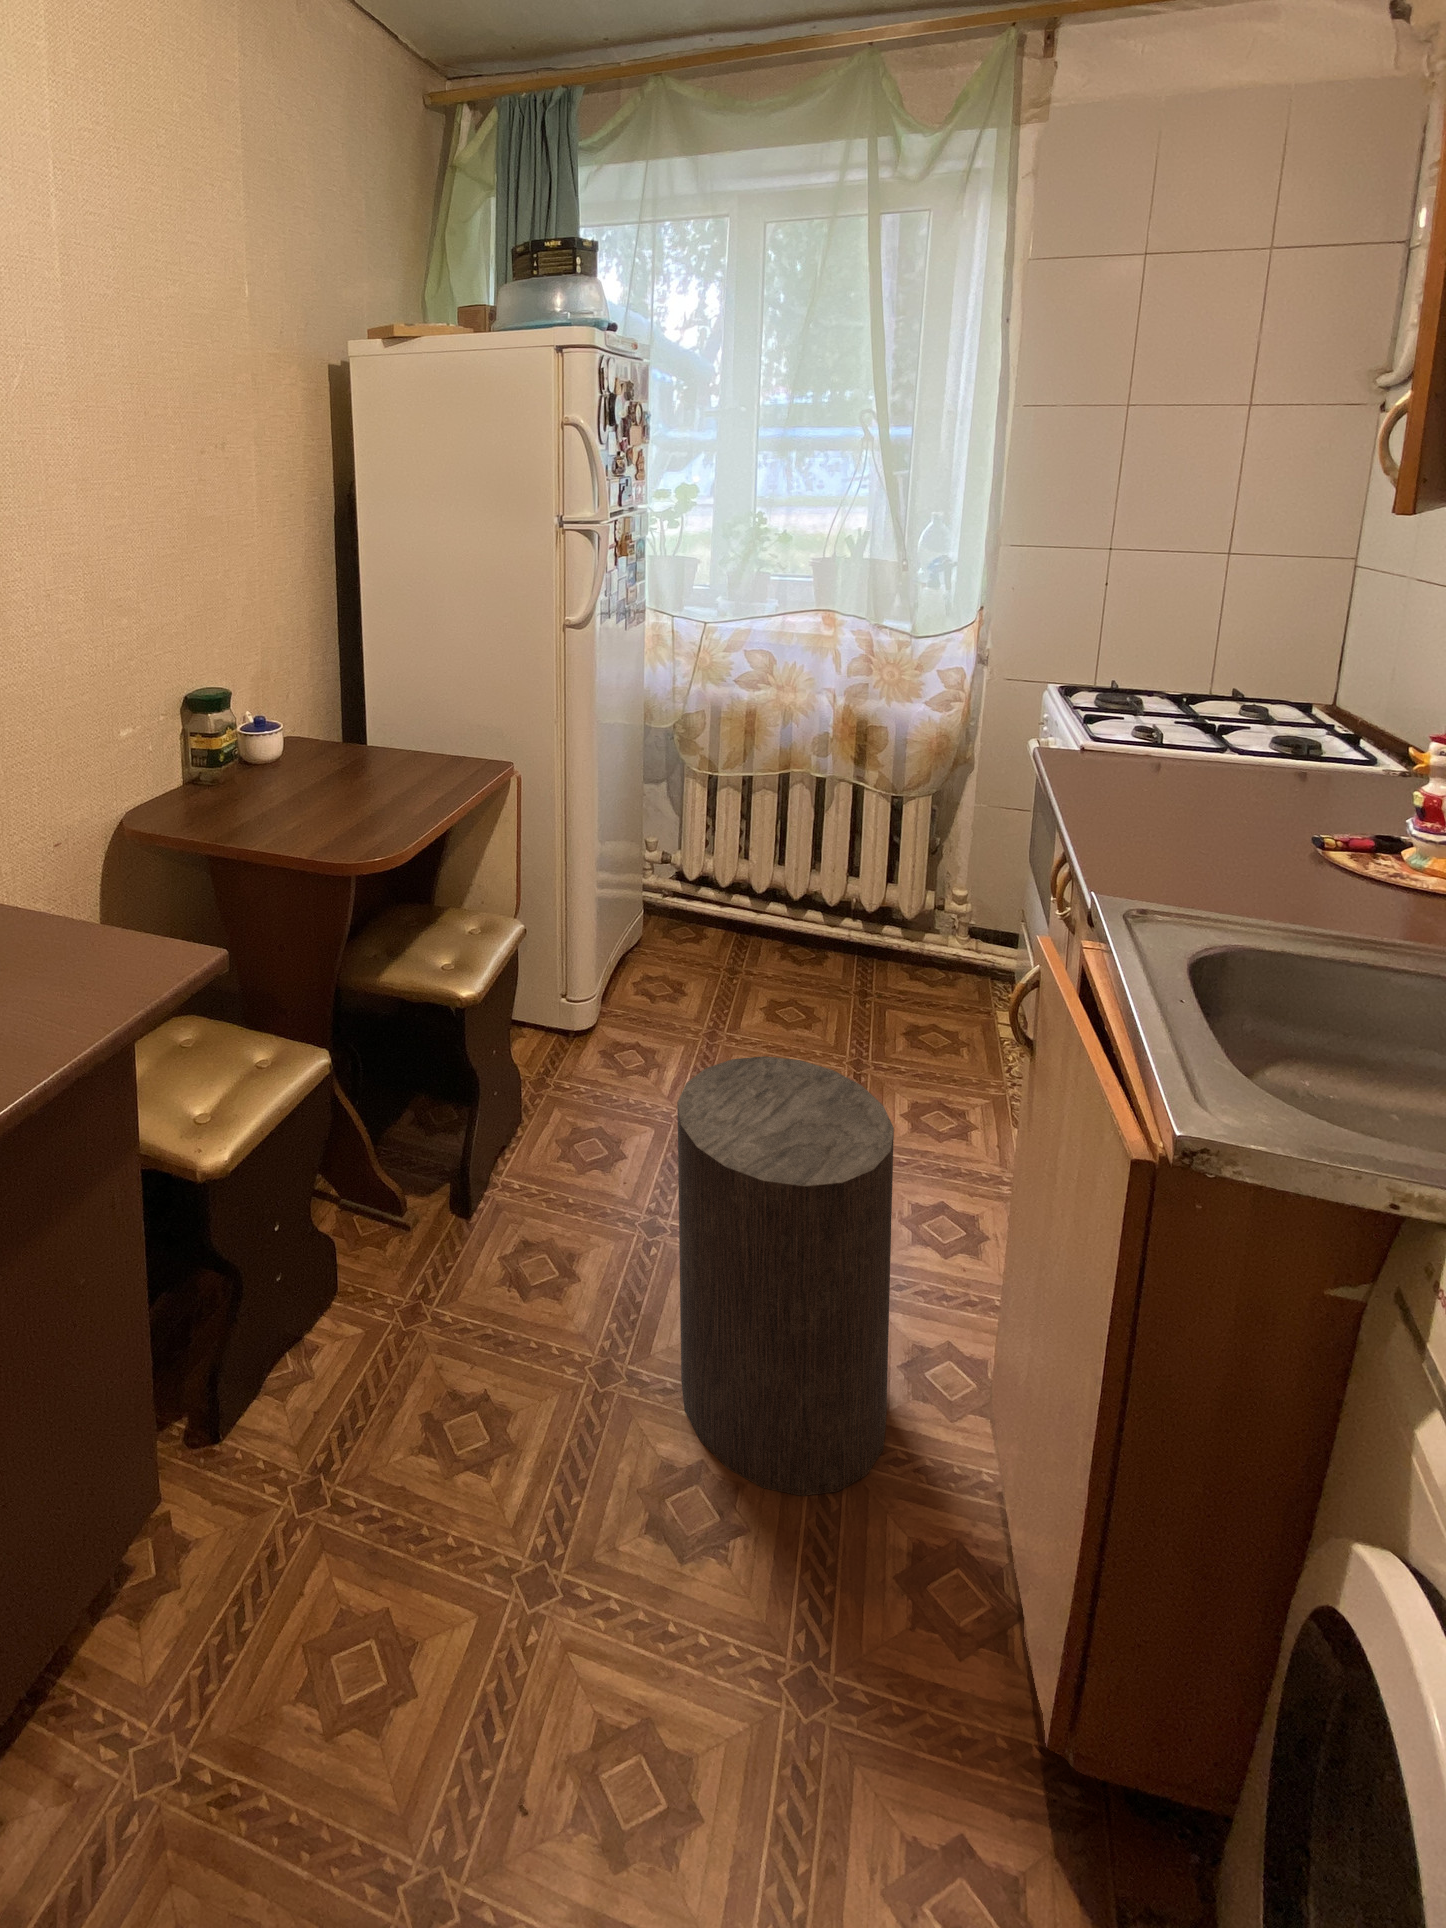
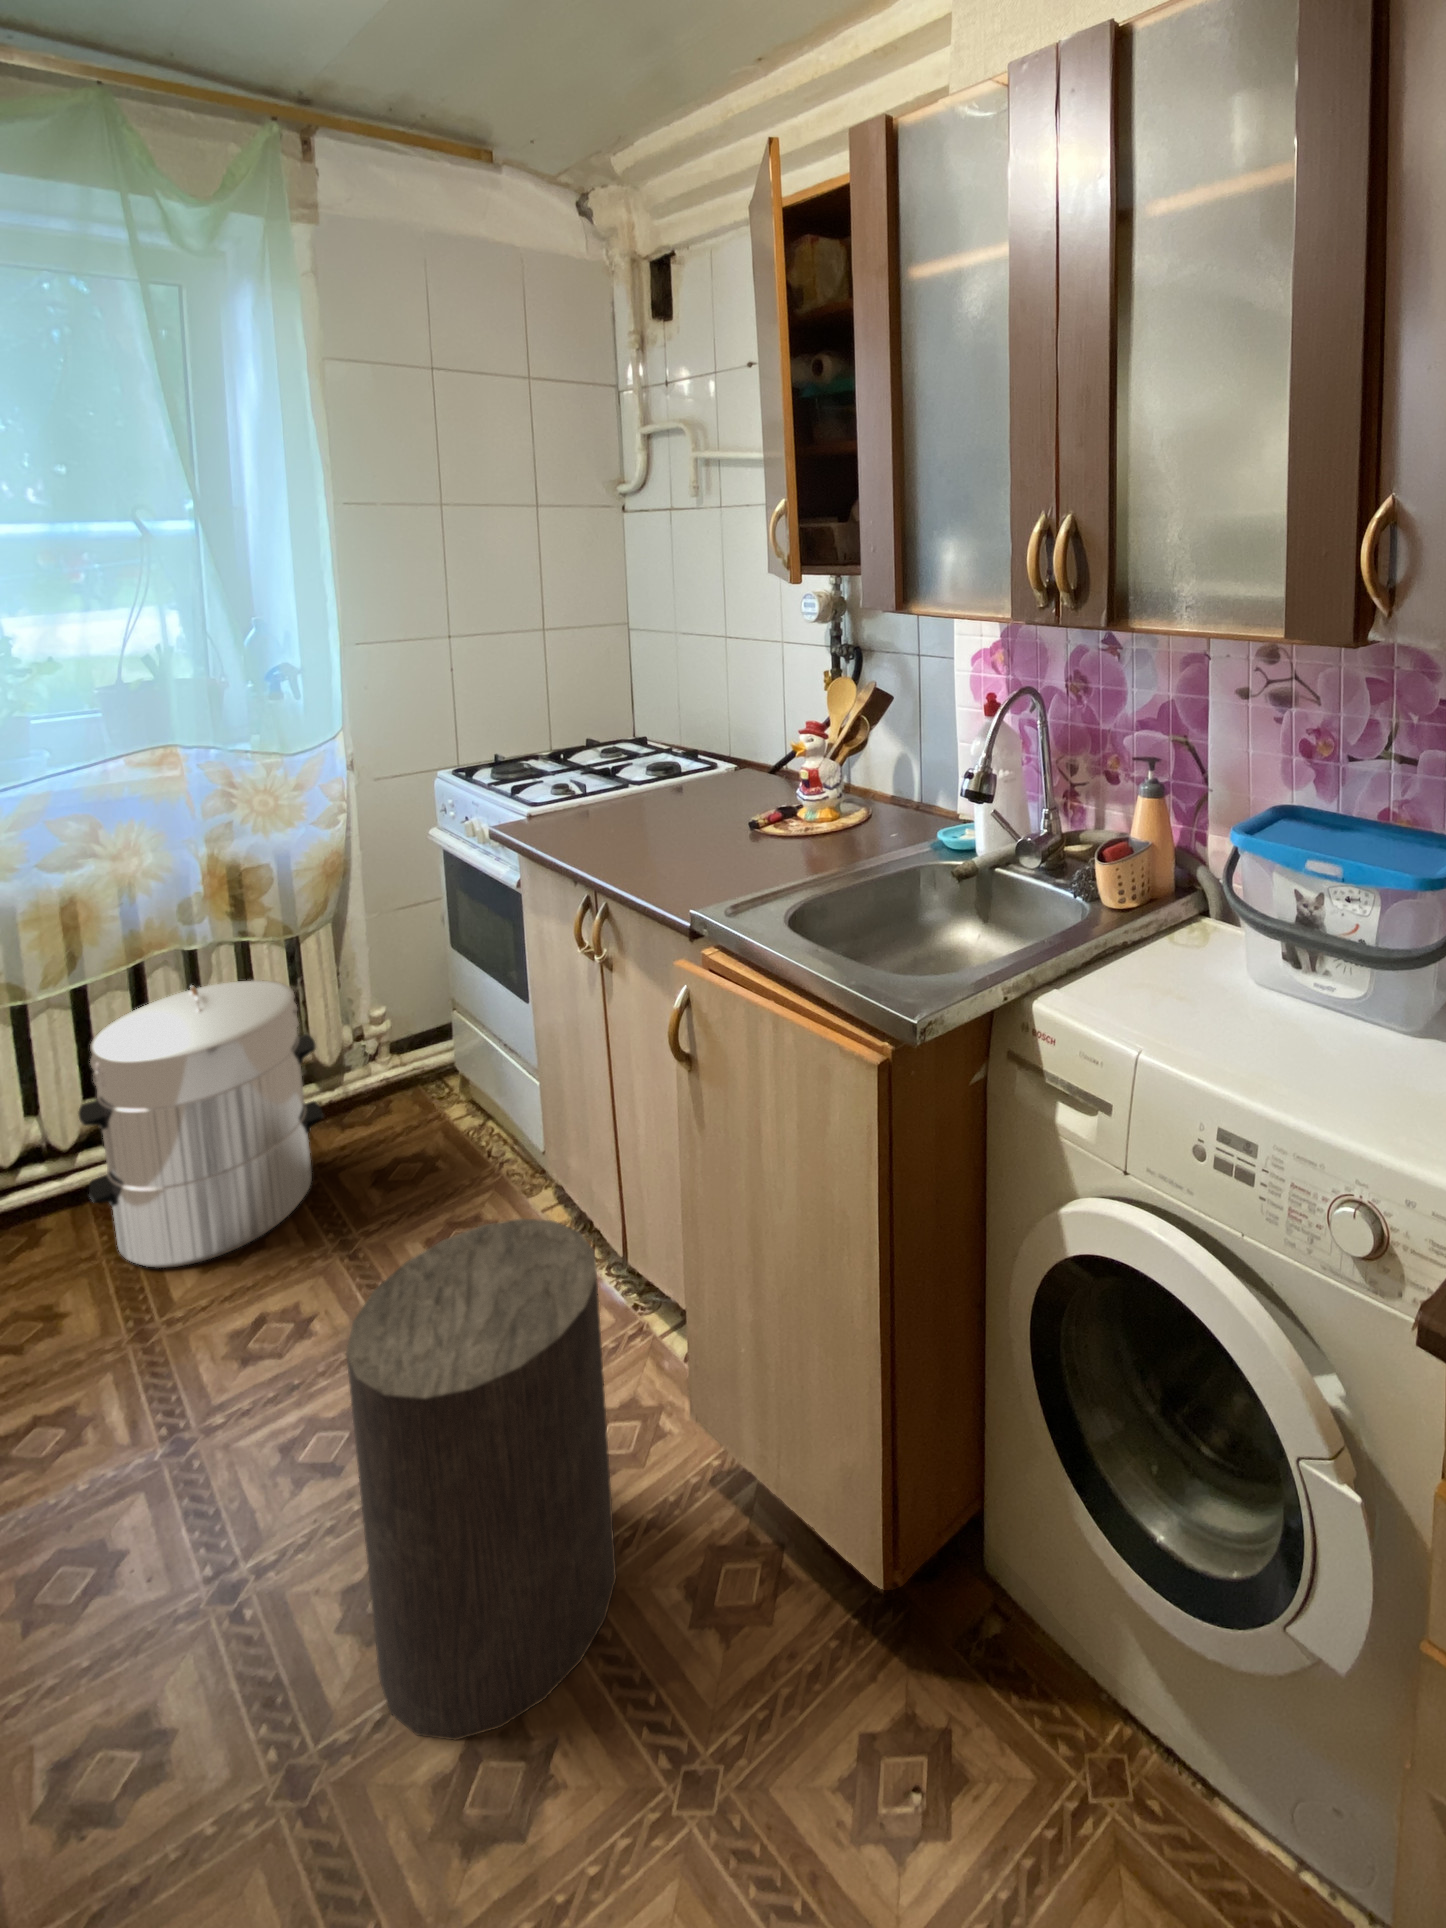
waste bin: none [722,799,883,1022] -> present [79,980,323,1268]

